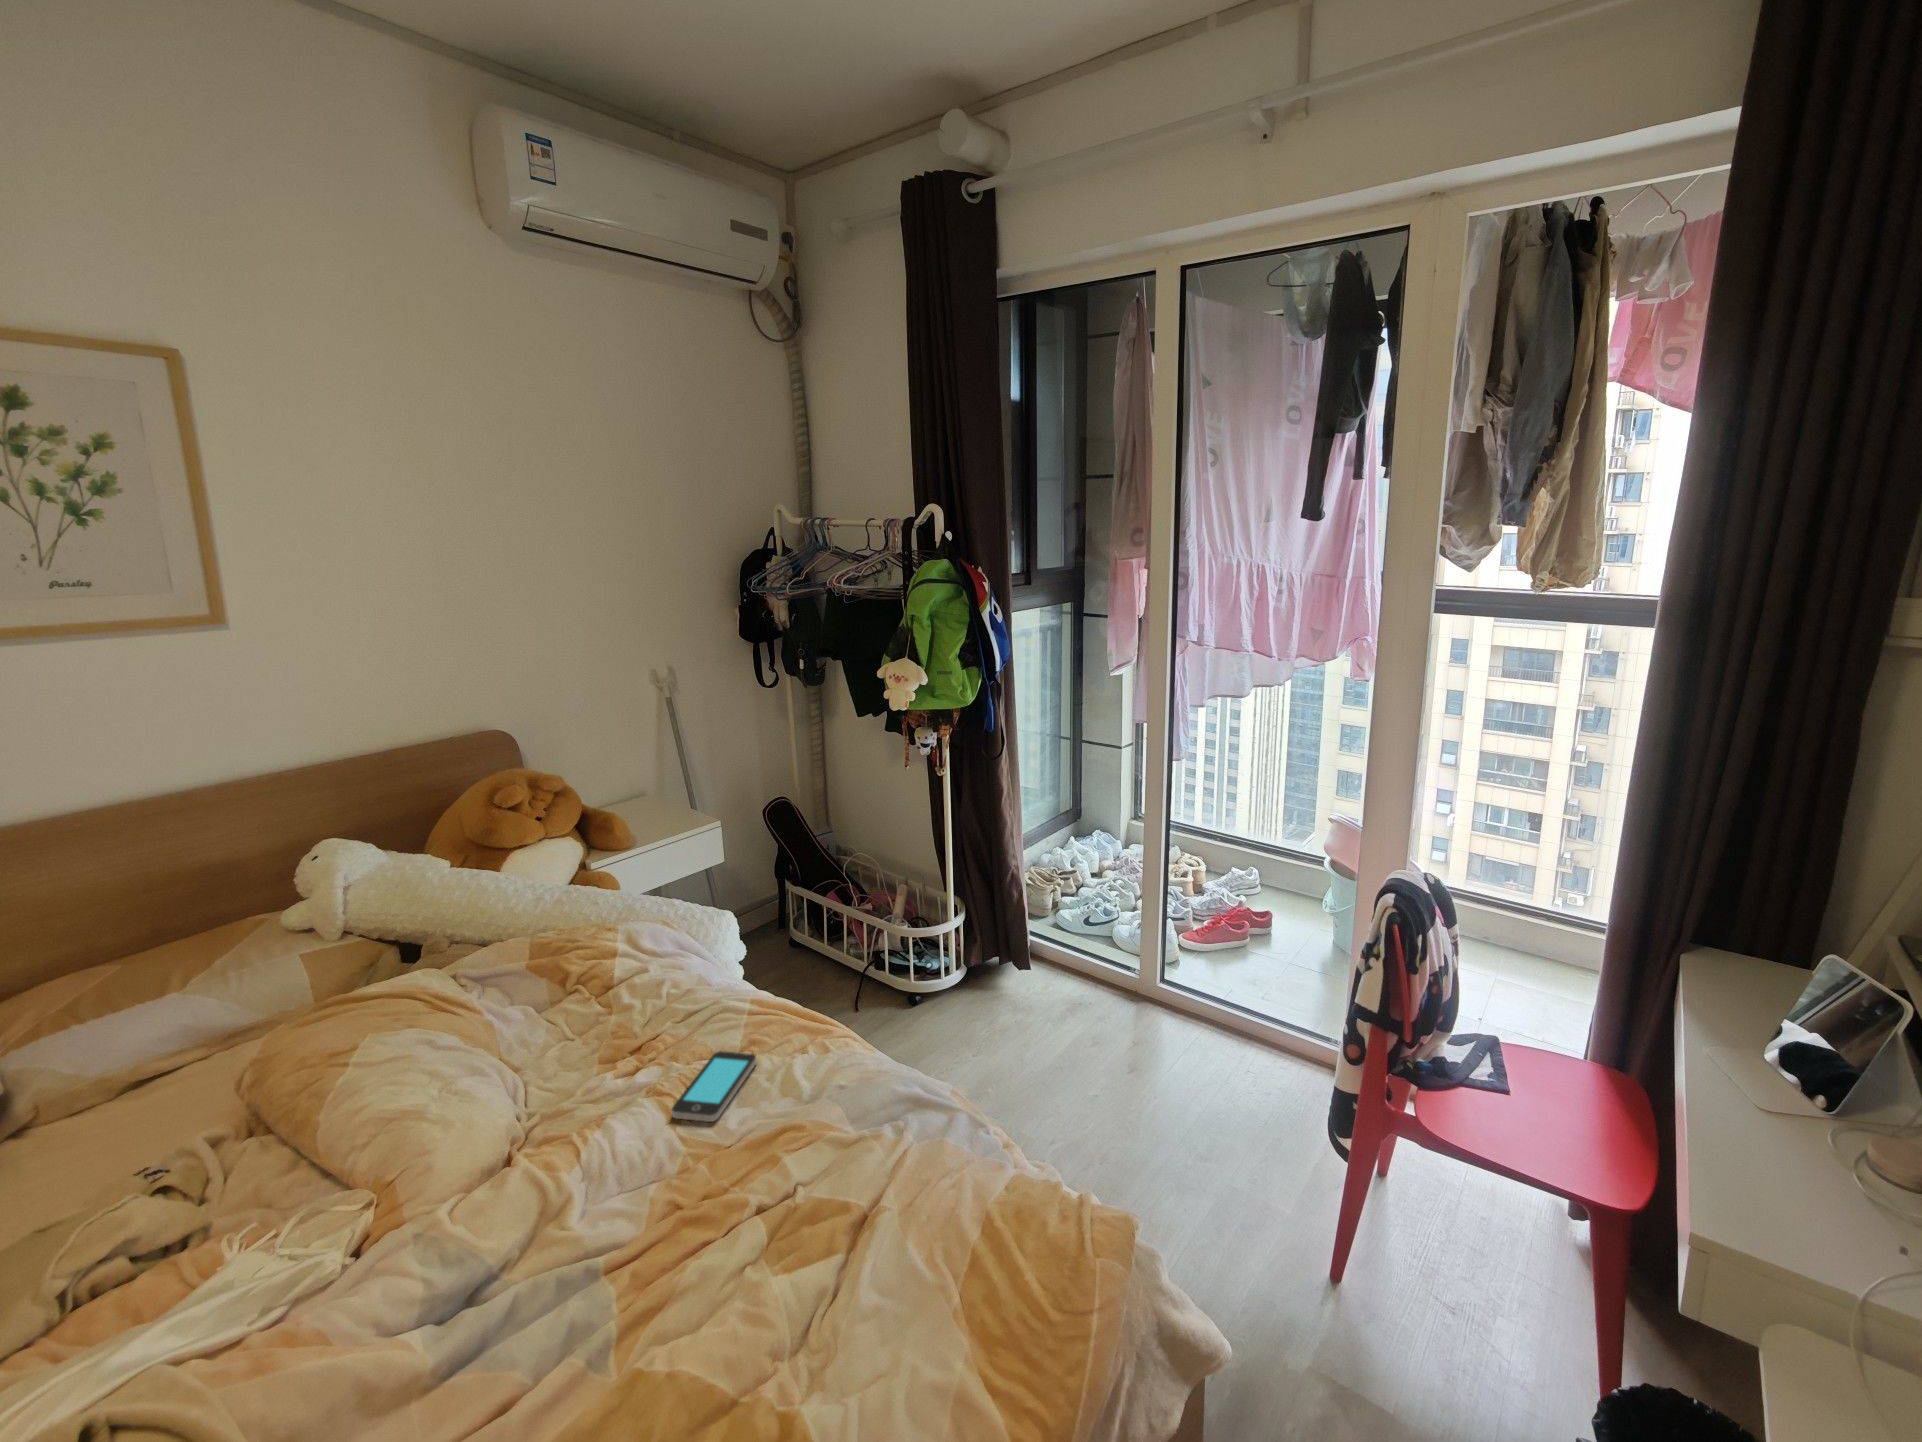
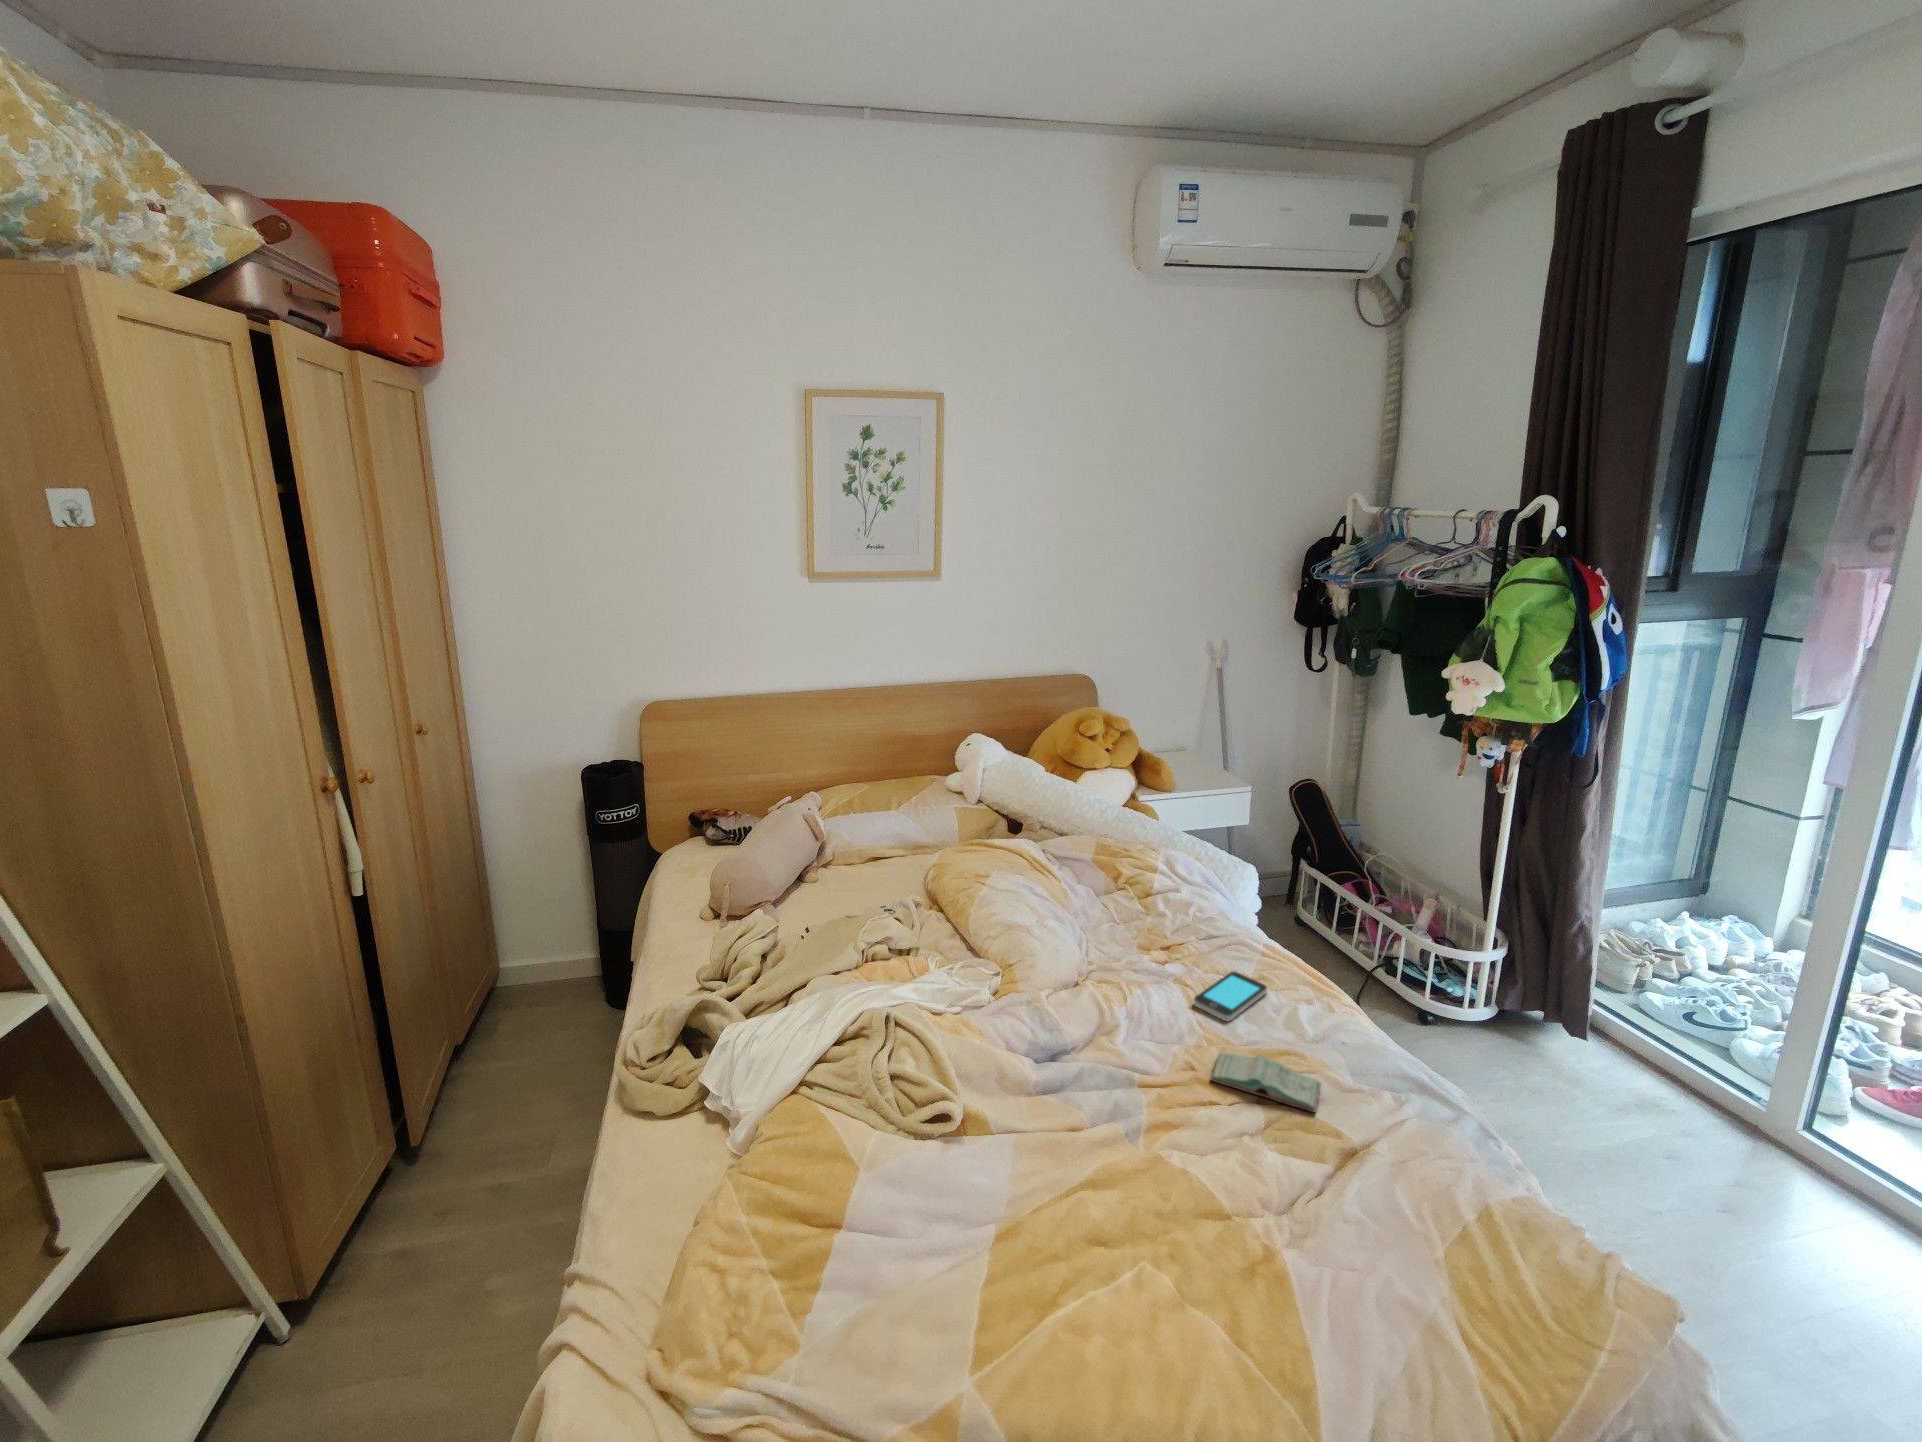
book: none [699,1151,824,1217] -> present [1210,1053,1321,1112]

